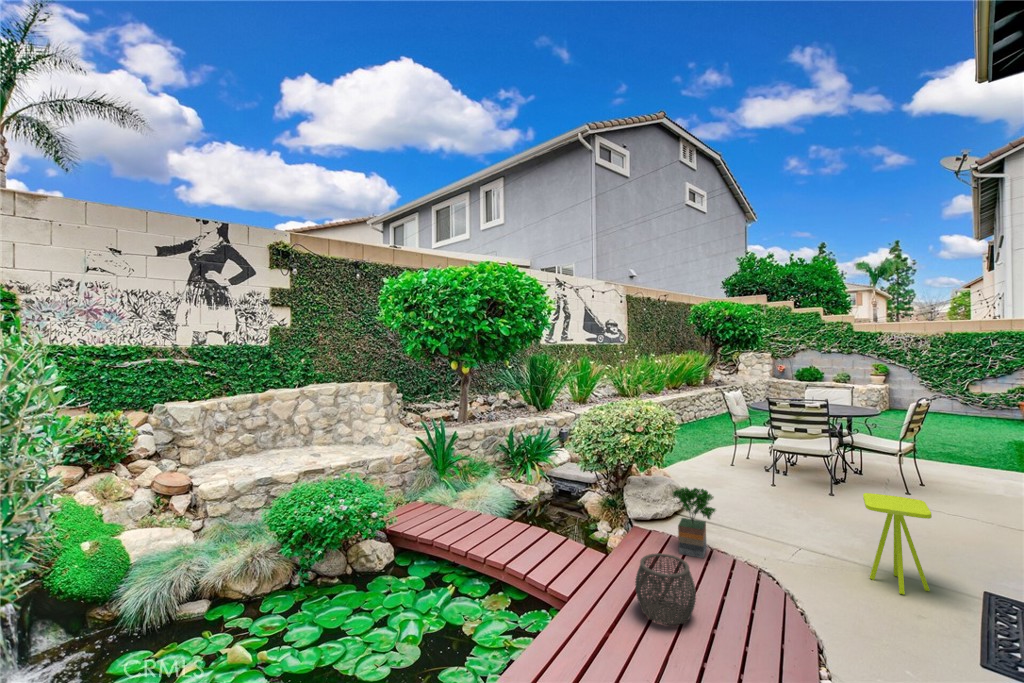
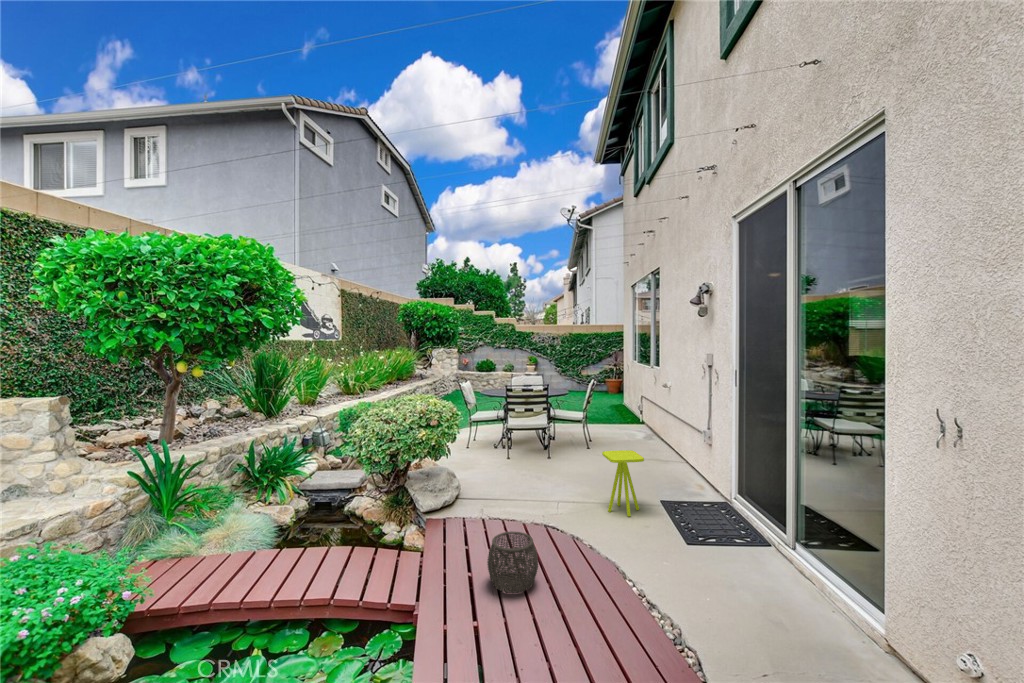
potted tree: present [672,487,715,558] -> none [476,470,515,532]

